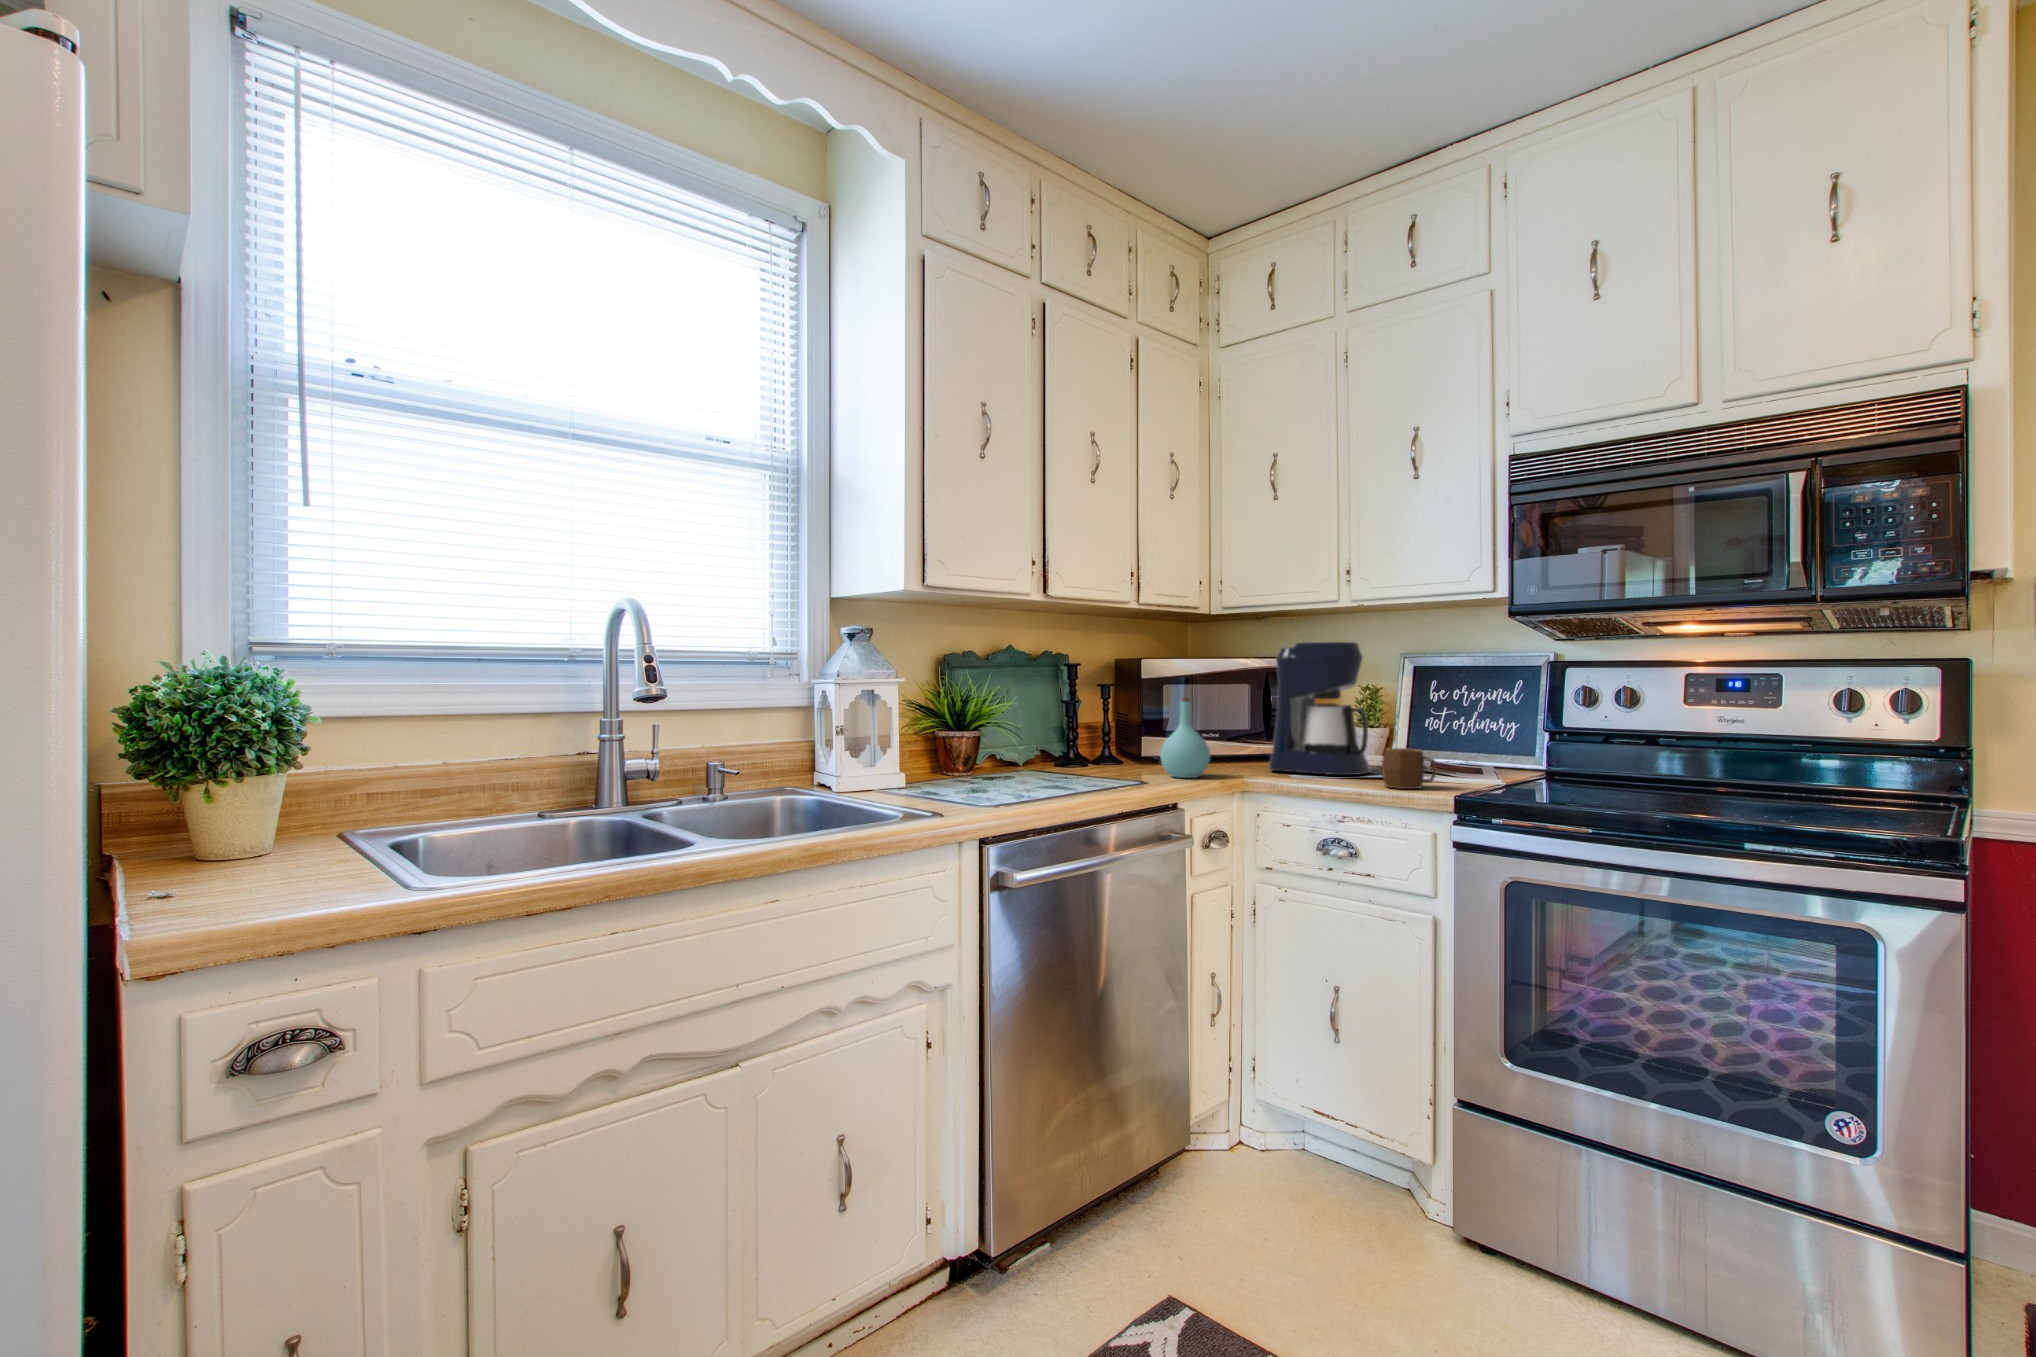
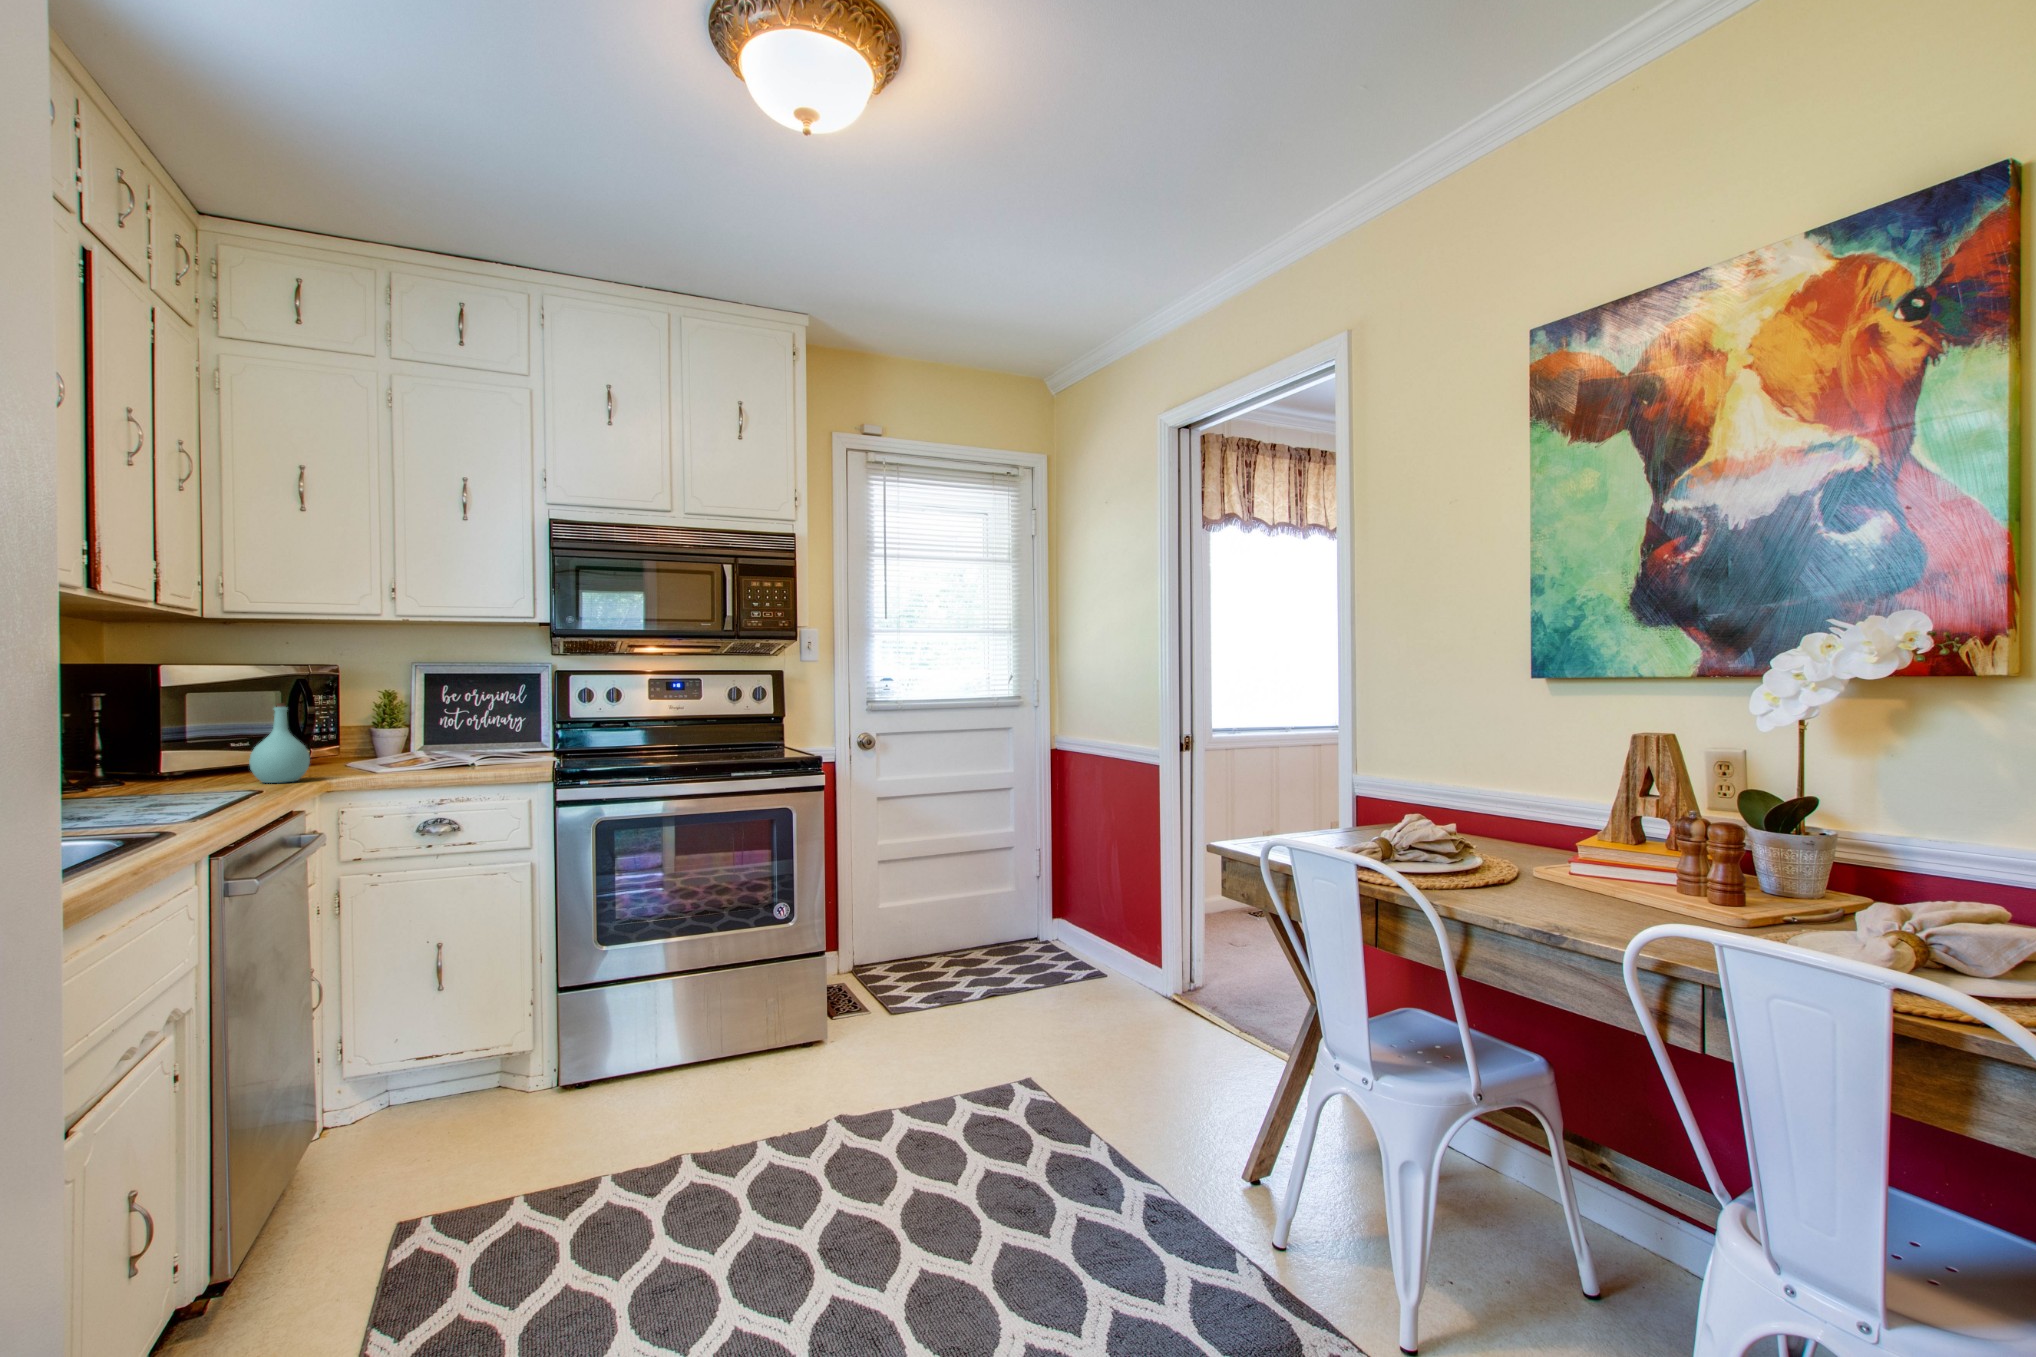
coffee maker: present [1269,642,1371,775] -> none [335,651,436,770]
mug: present [1382,748,1437,789] -> none [482,739,527,770]

